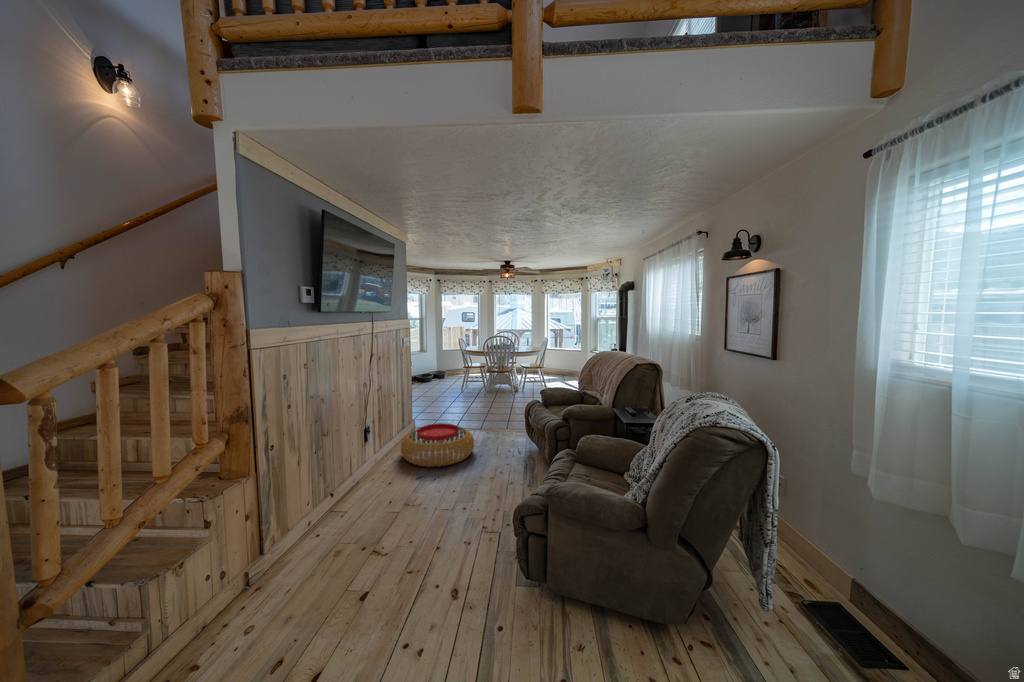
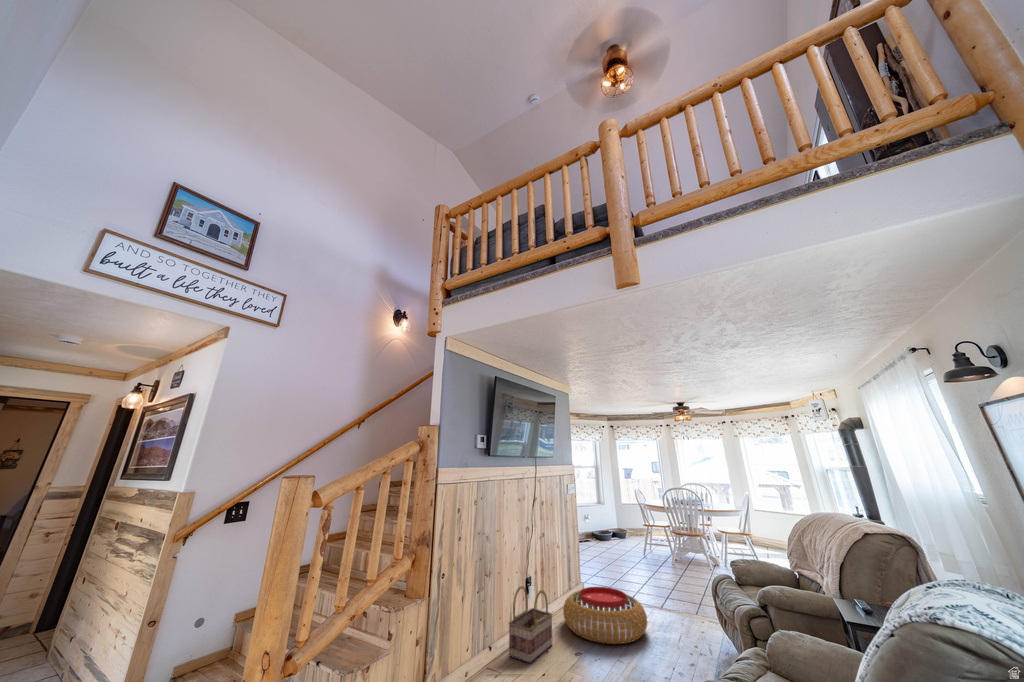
basket: none [350,437,394,498] -> present [509,586,552,663]

